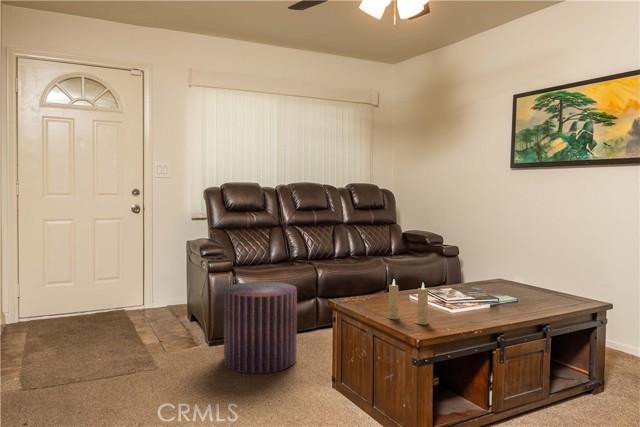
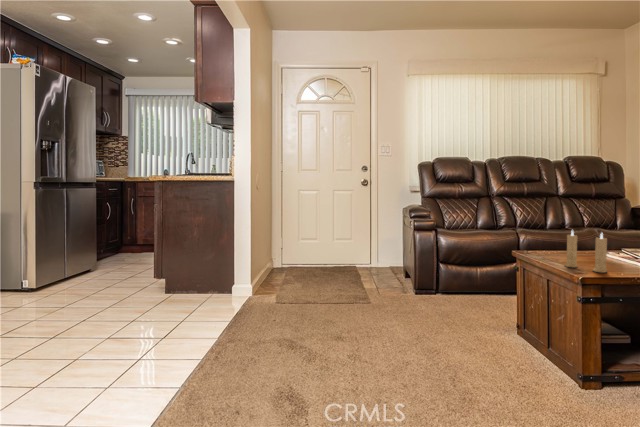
pouf: present [224,282,297,374] -> none [424,241,492,316]

